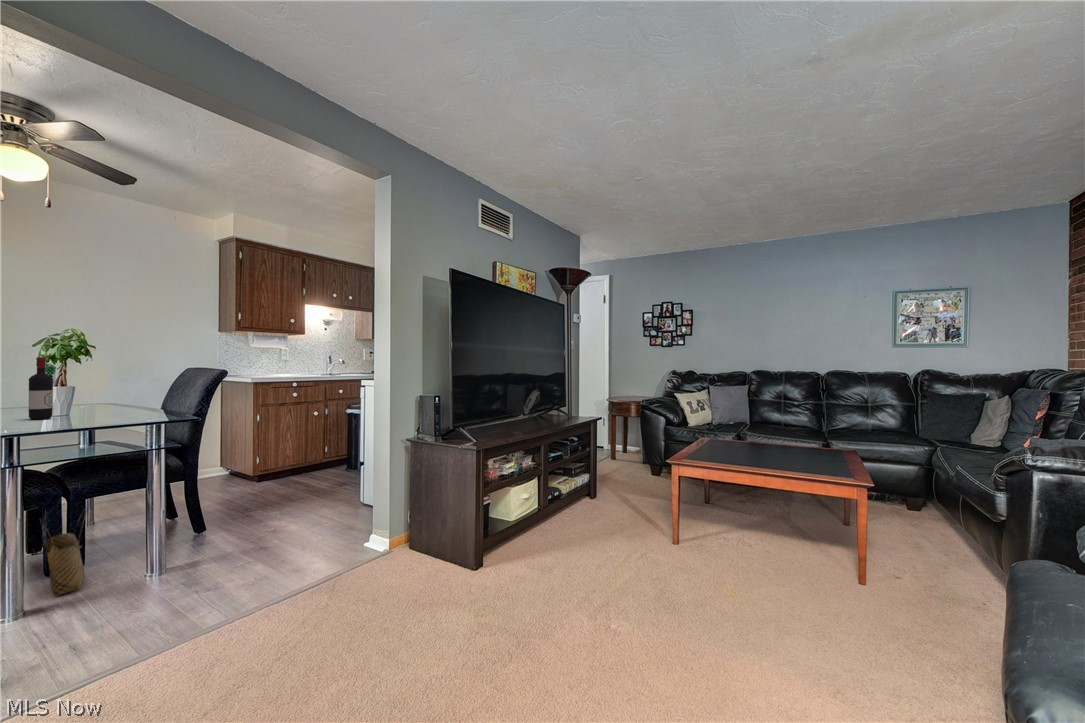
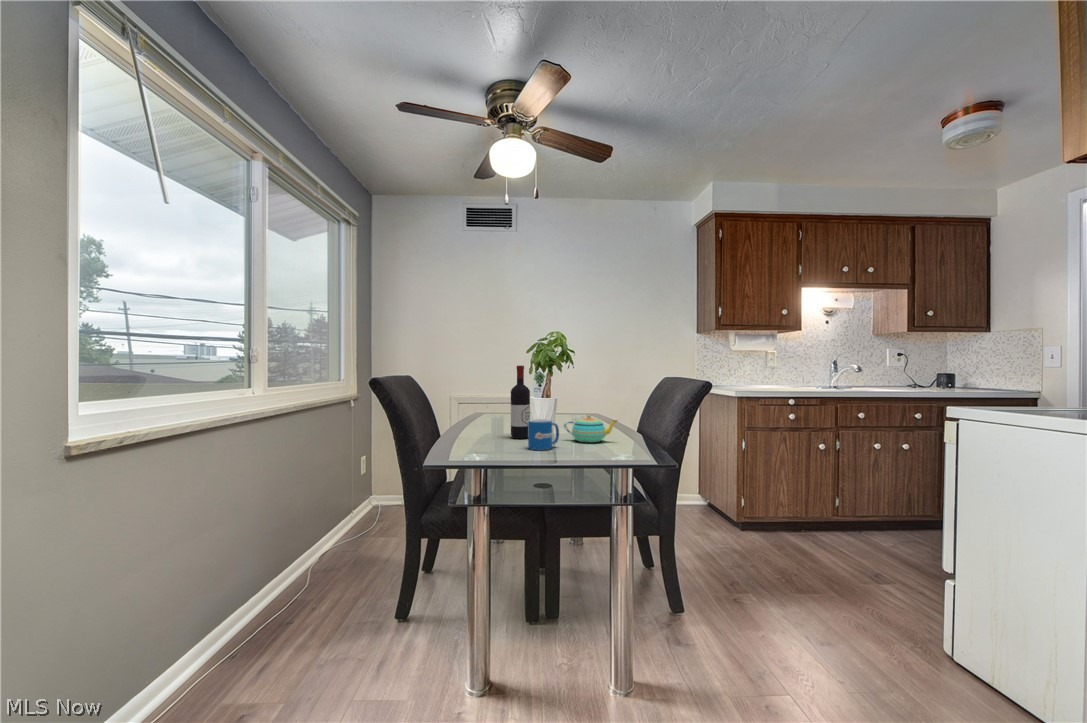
teapot: none [93,395,150,416] -> present [564,414,617,442]
mug: none [62,399,94,422] -> present [528,419,559,450]
woven basket: present [42,510,86,596] -> none [512,562,552,673]

